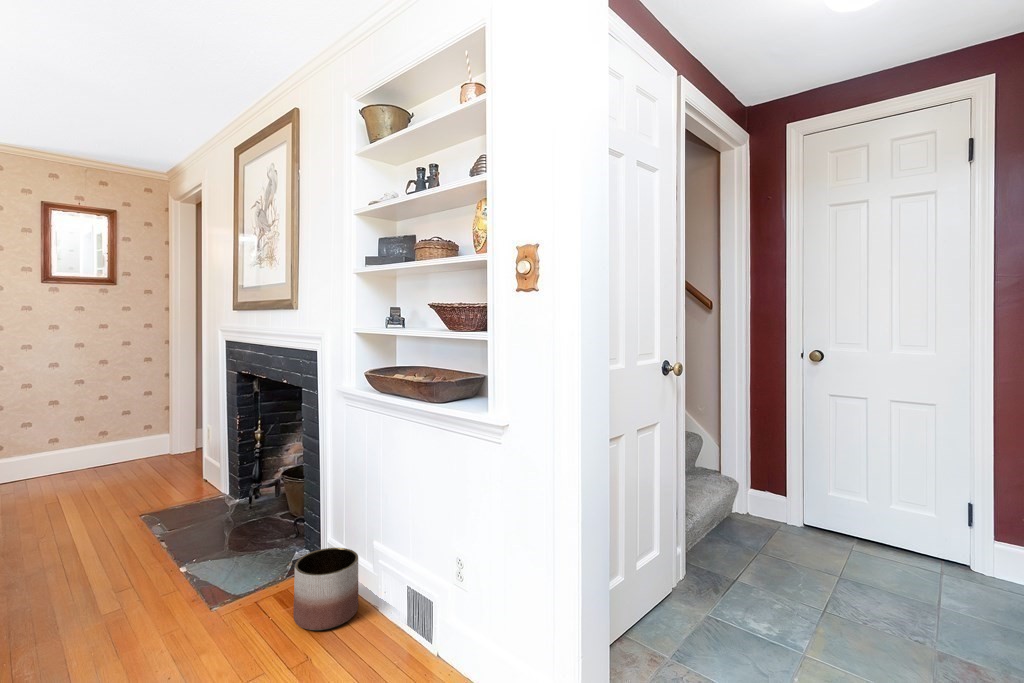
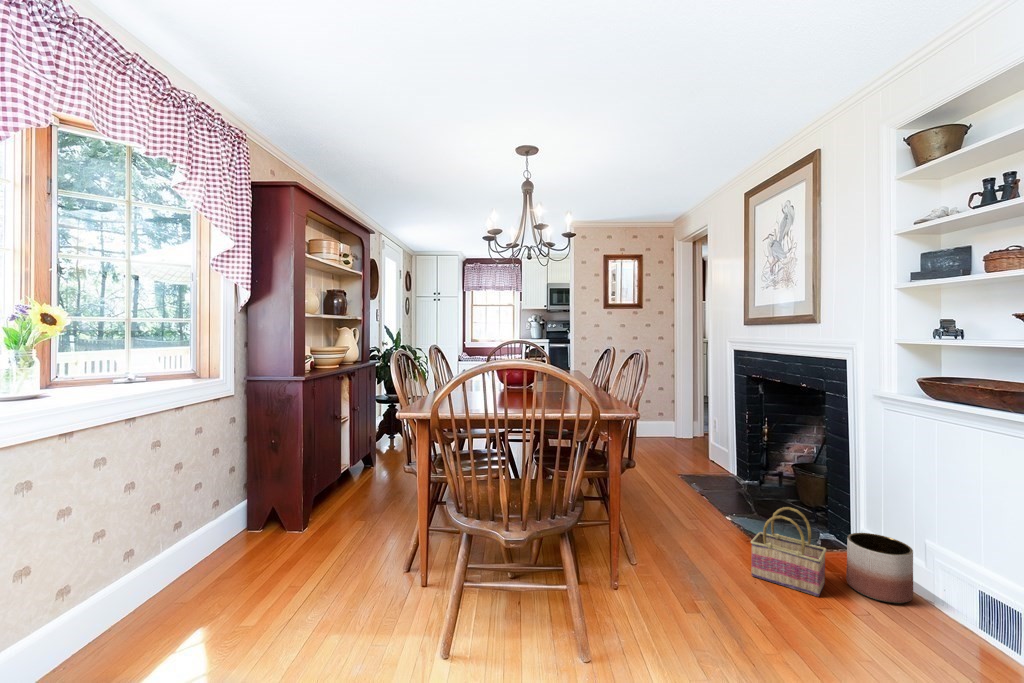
basket: none [161,546,268,662] -> present [751,507,826,597]

